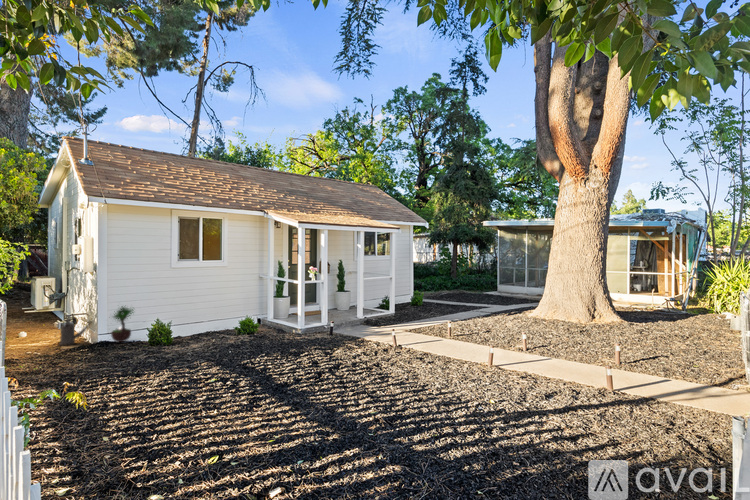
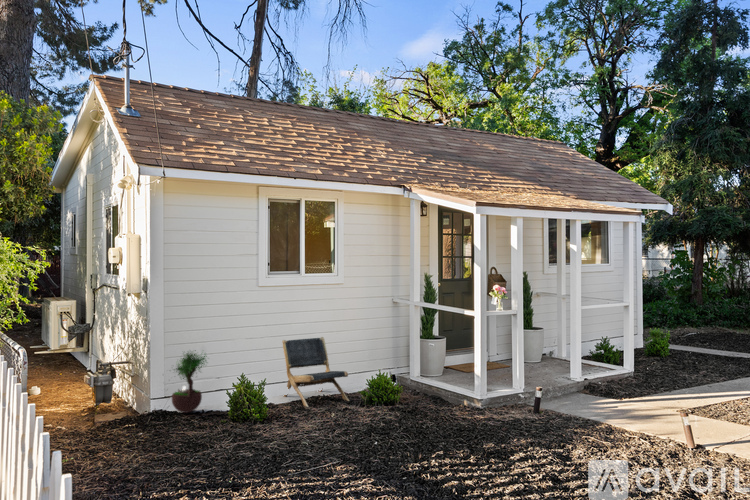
lounge chair: none [186,298,226,337] -> present [282,337,349,407]
watering can: present [60,320,91,345] -> none [87,371,141,416]

